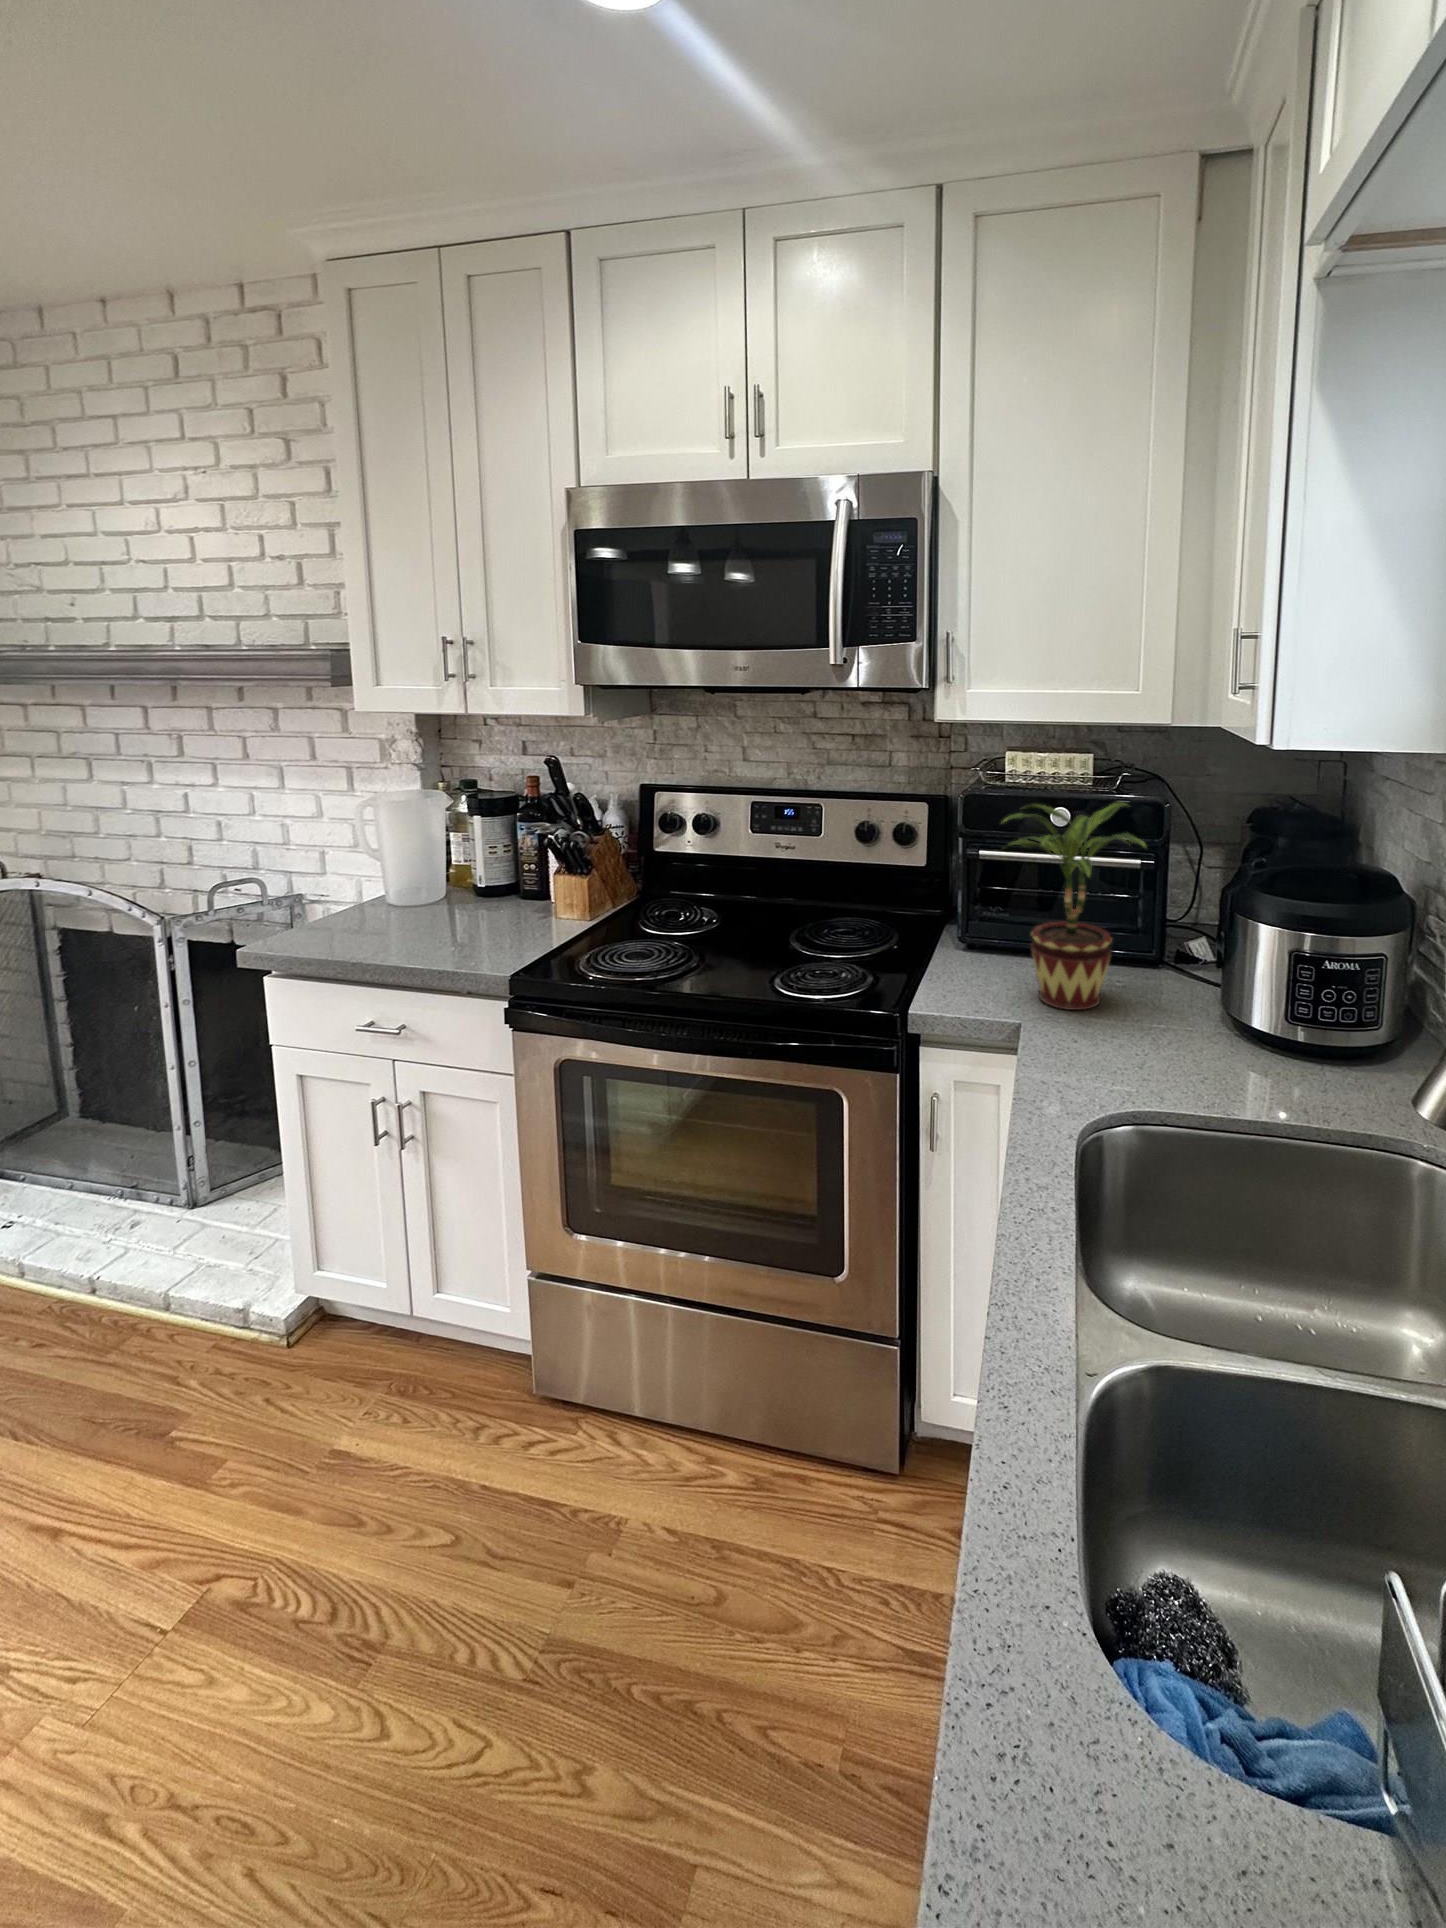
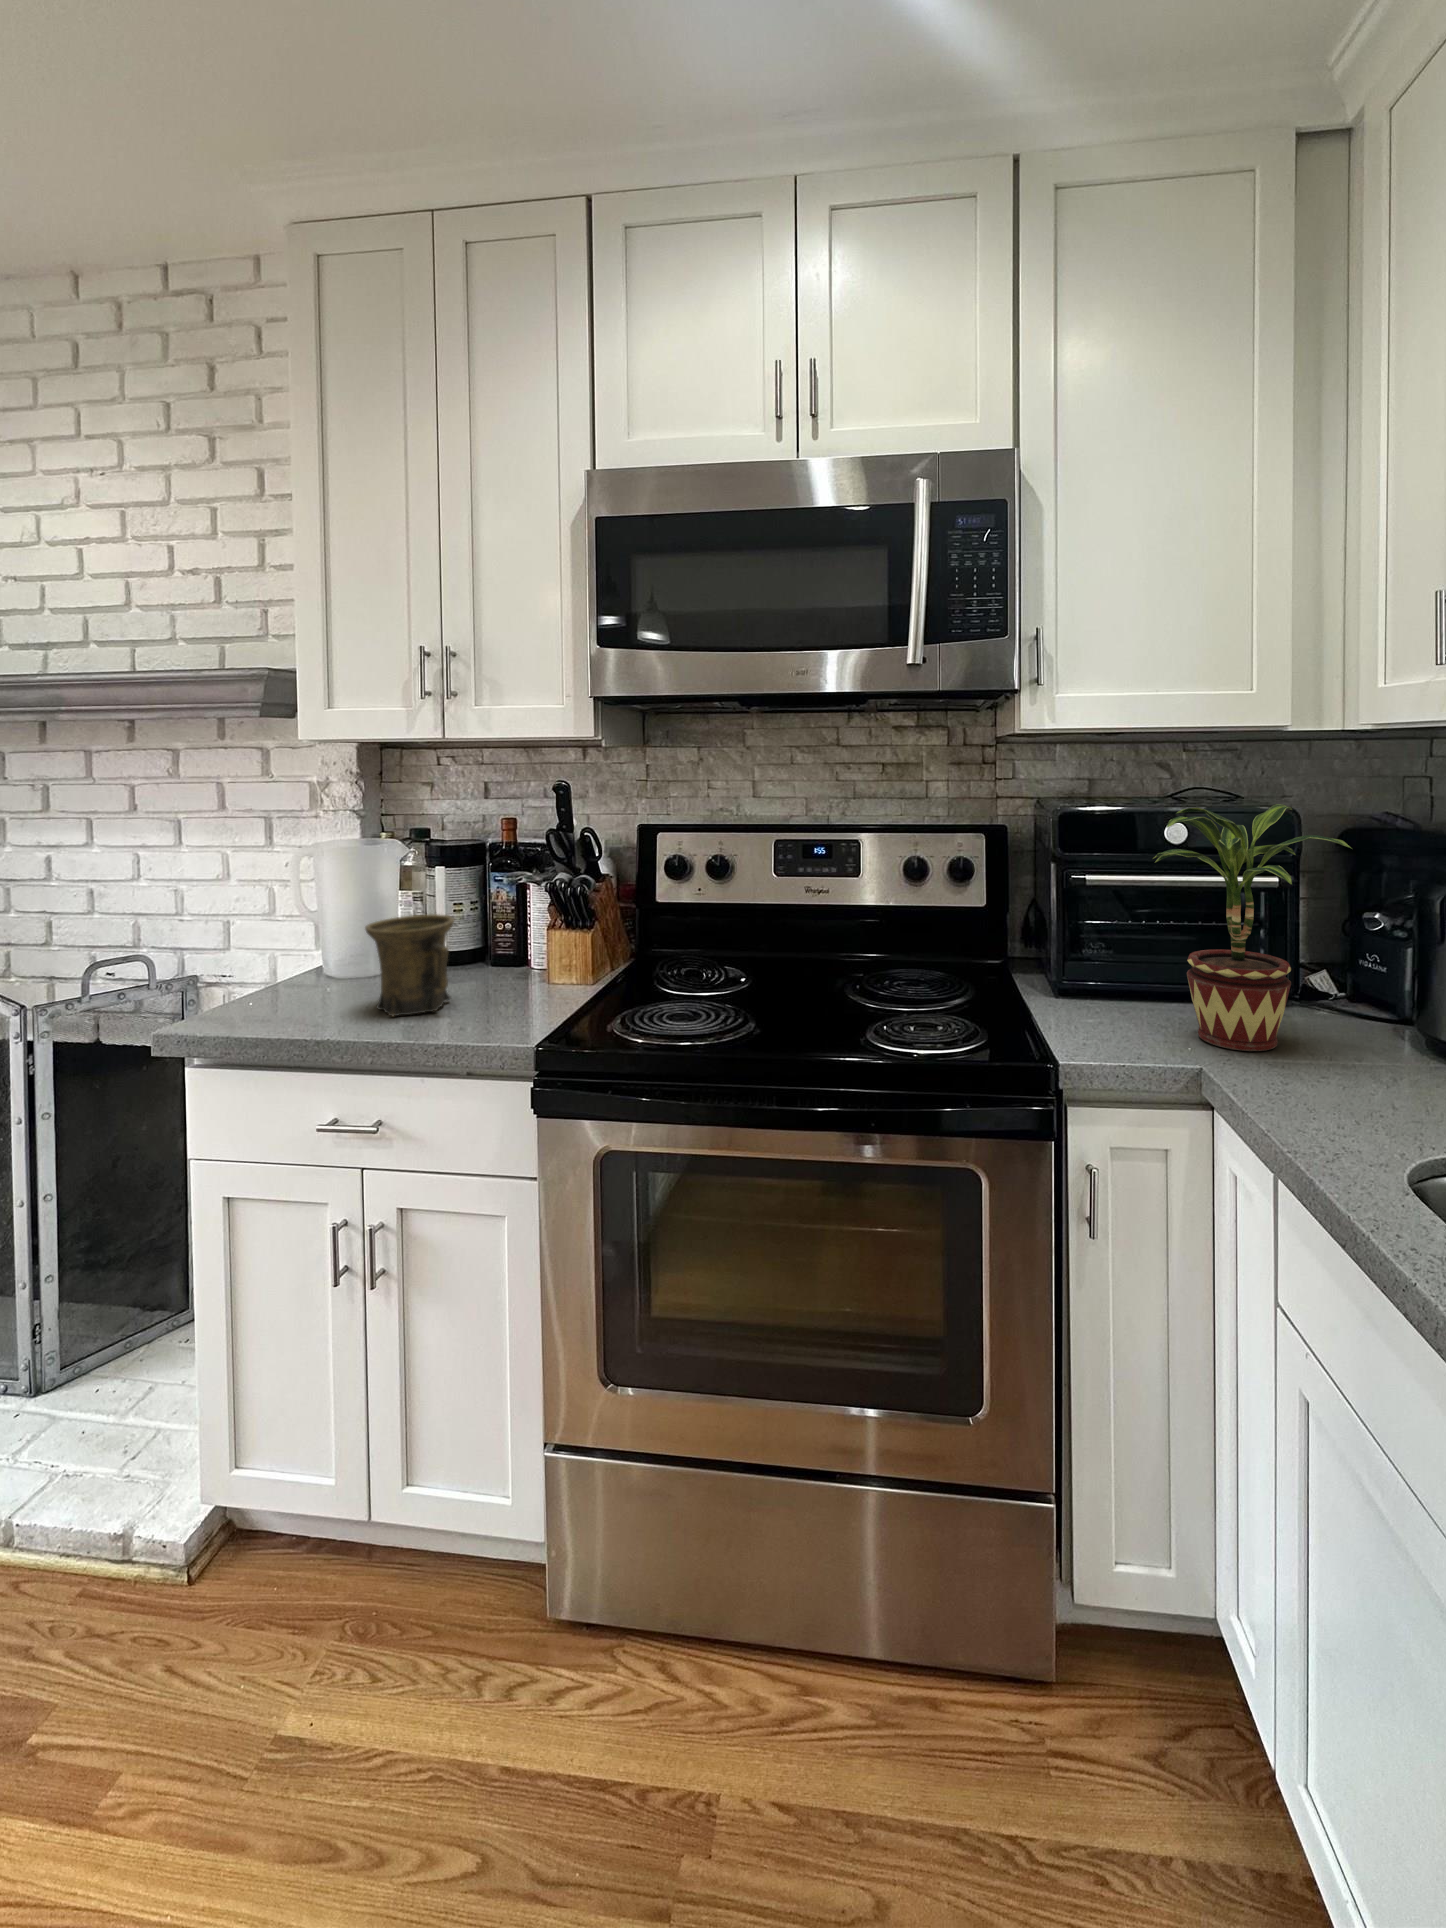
mug: none [392,862,466,944] -> present [365,914,454,1016]

